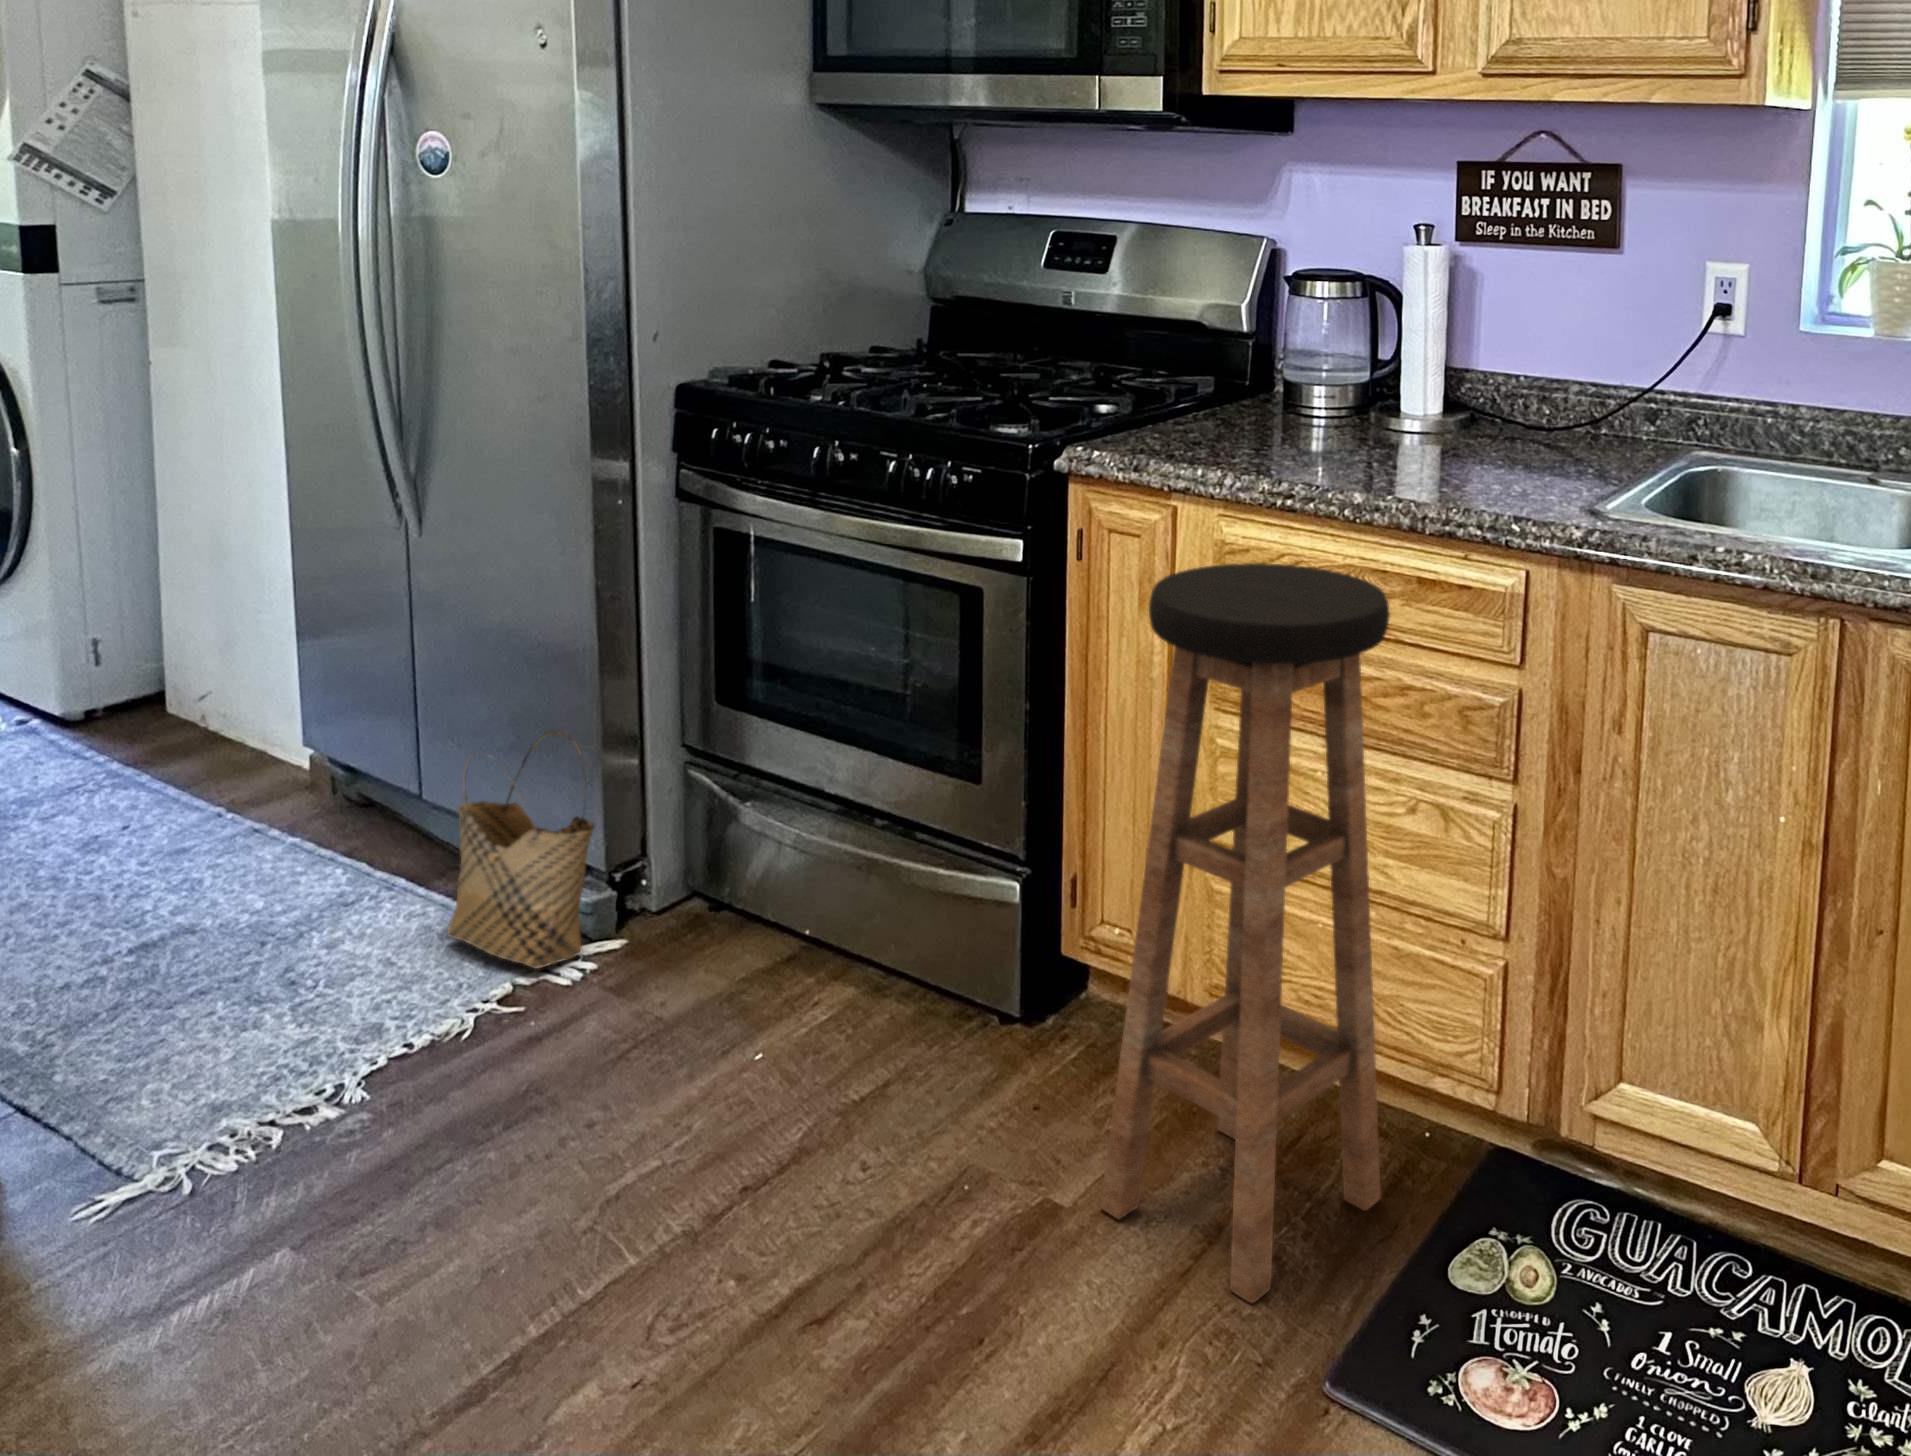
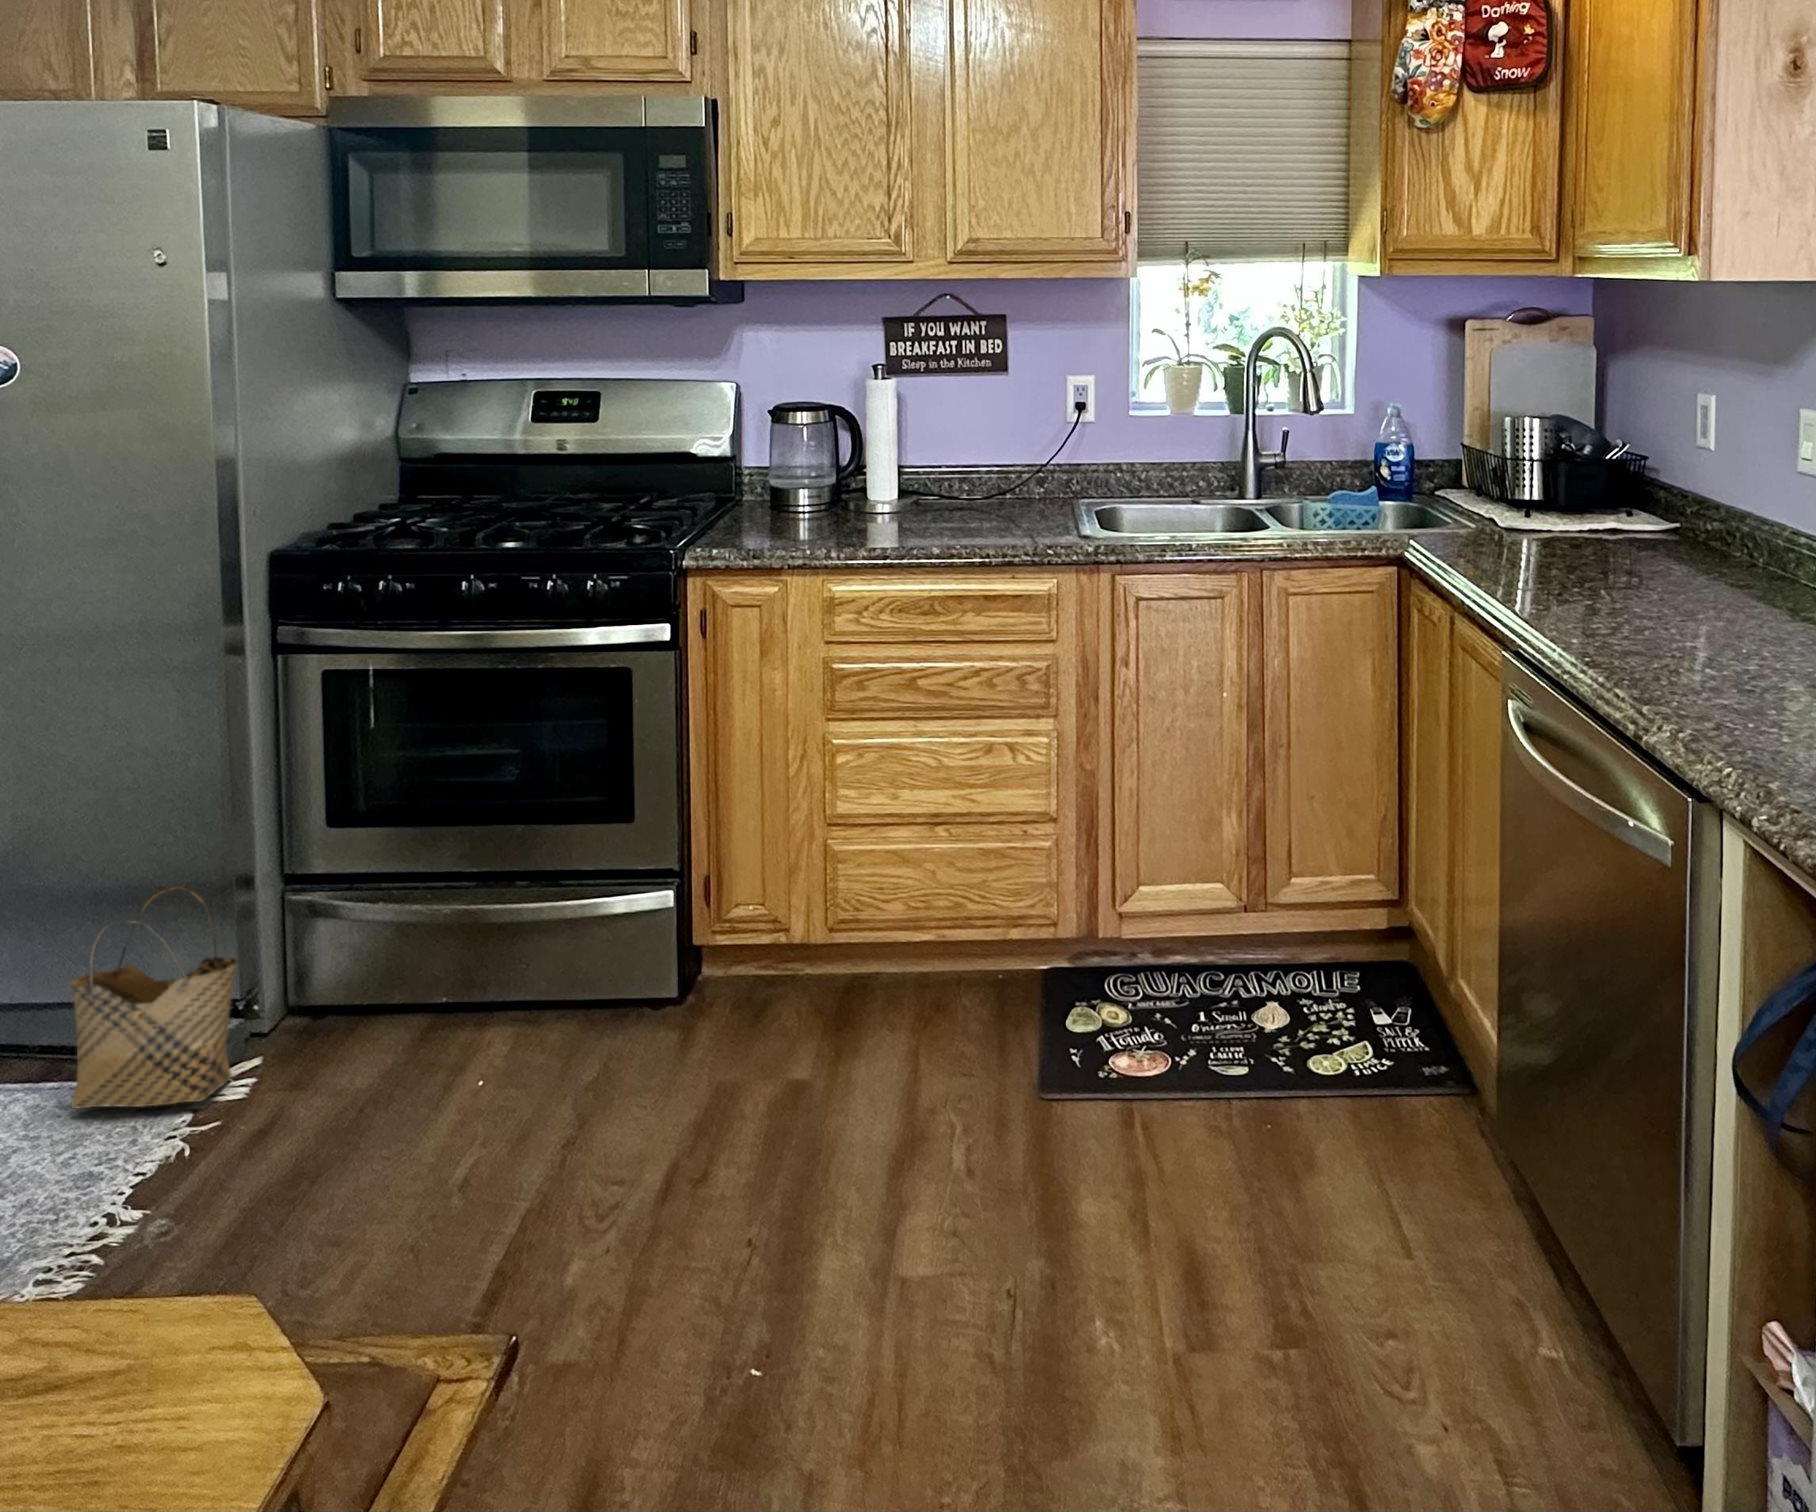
bar stool: present [1101,563,1390,1303] -> none [833,606,1001,1092]

